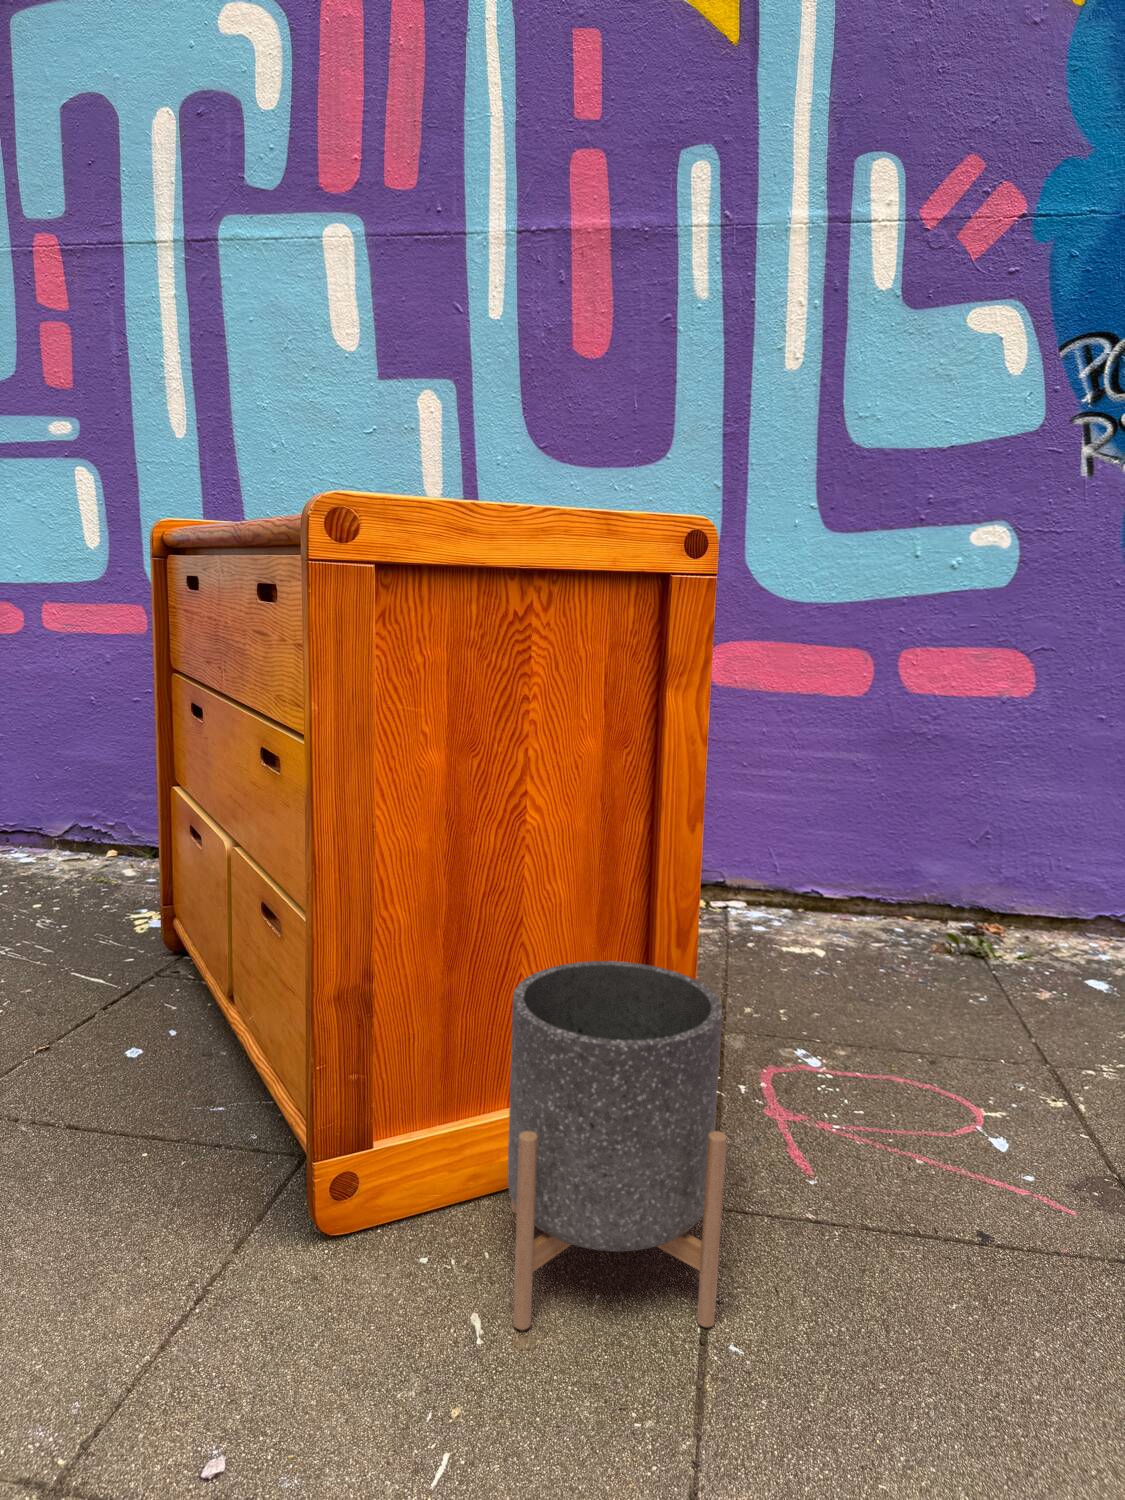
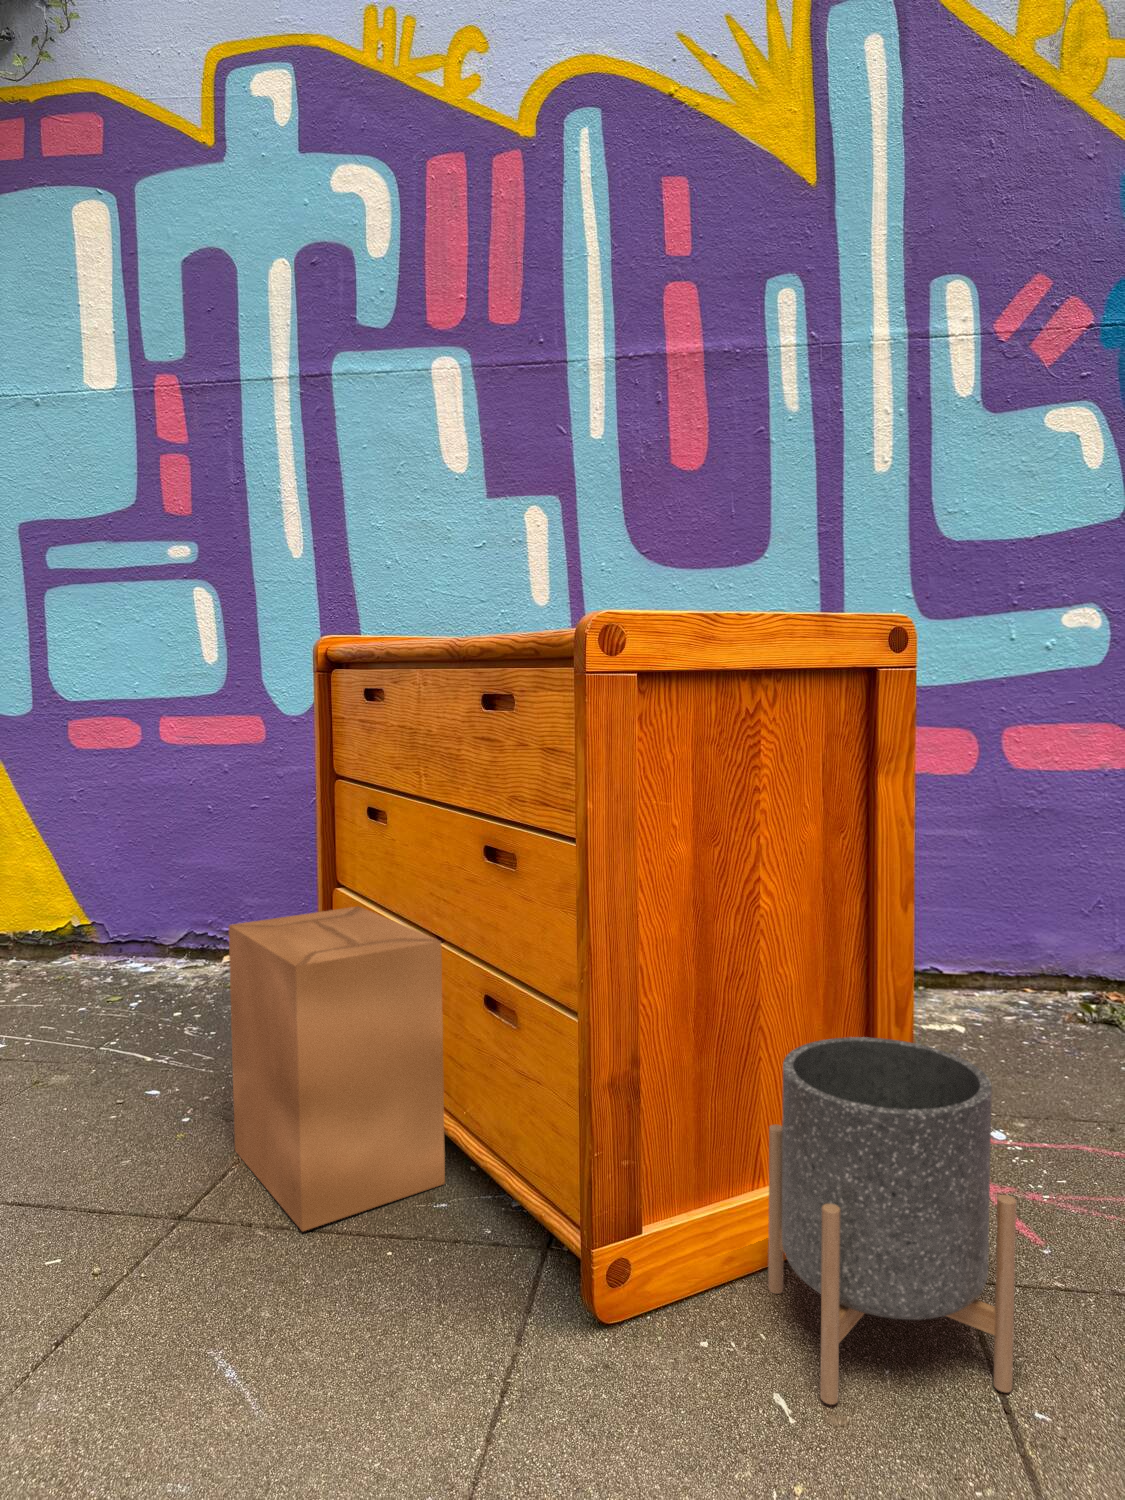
cardboard box: none [26,803,232,1126] -> present [229,907,445,1231]

